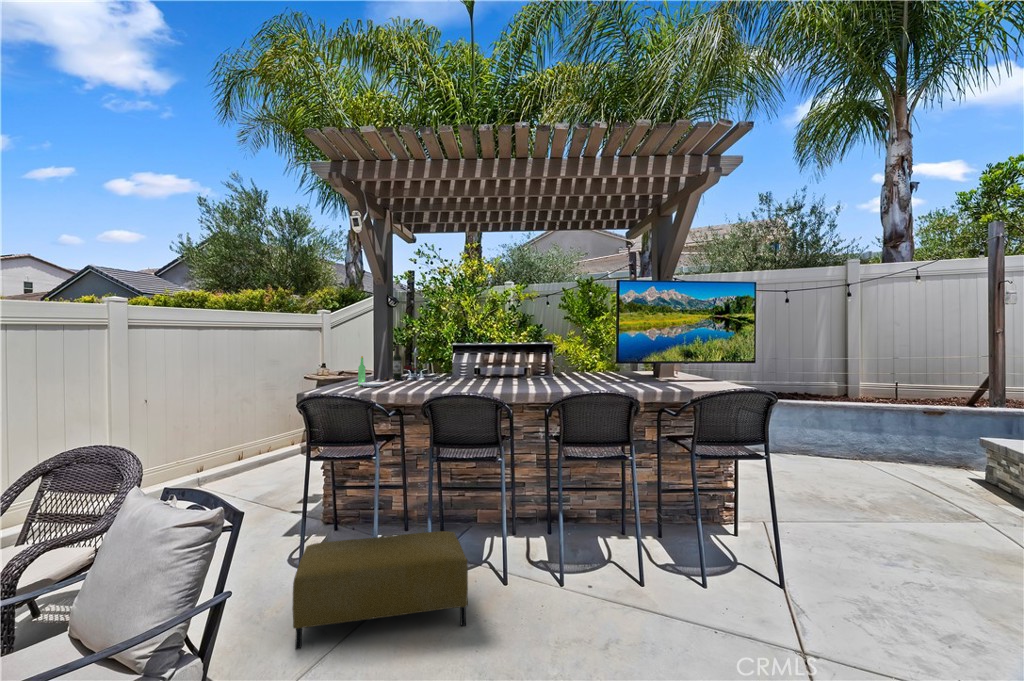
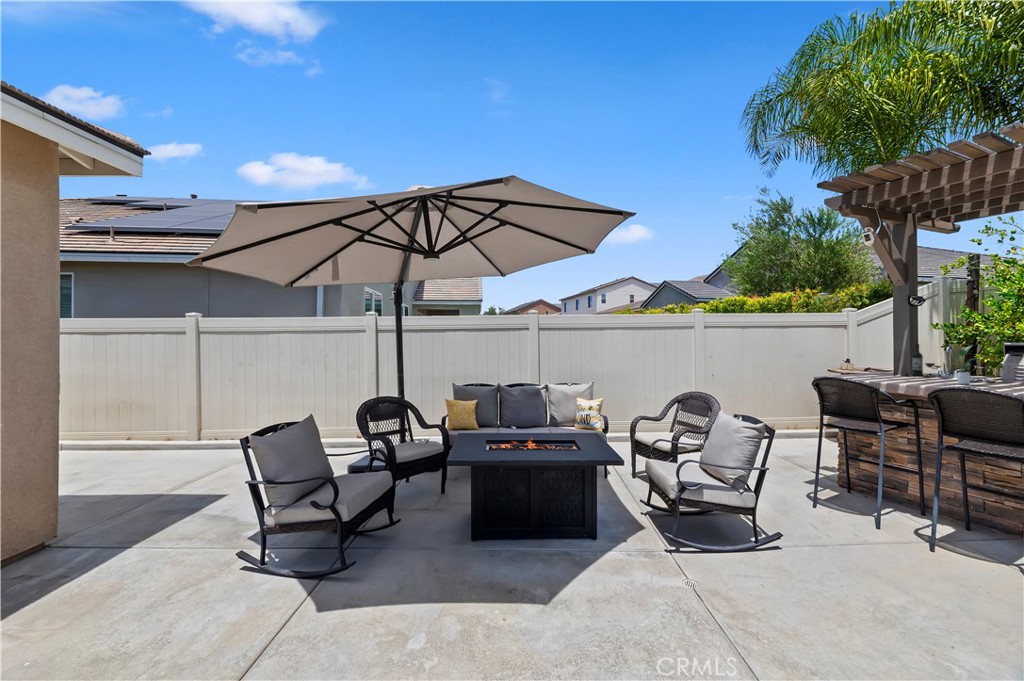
potted plant: none [430,344,453,386] -> present [953,346,973,384]
plate: present [358,356,384,387] -> none [870,355,895,381]
ottoman: present [292,531,468,649] -> none [806,487,963,584]

